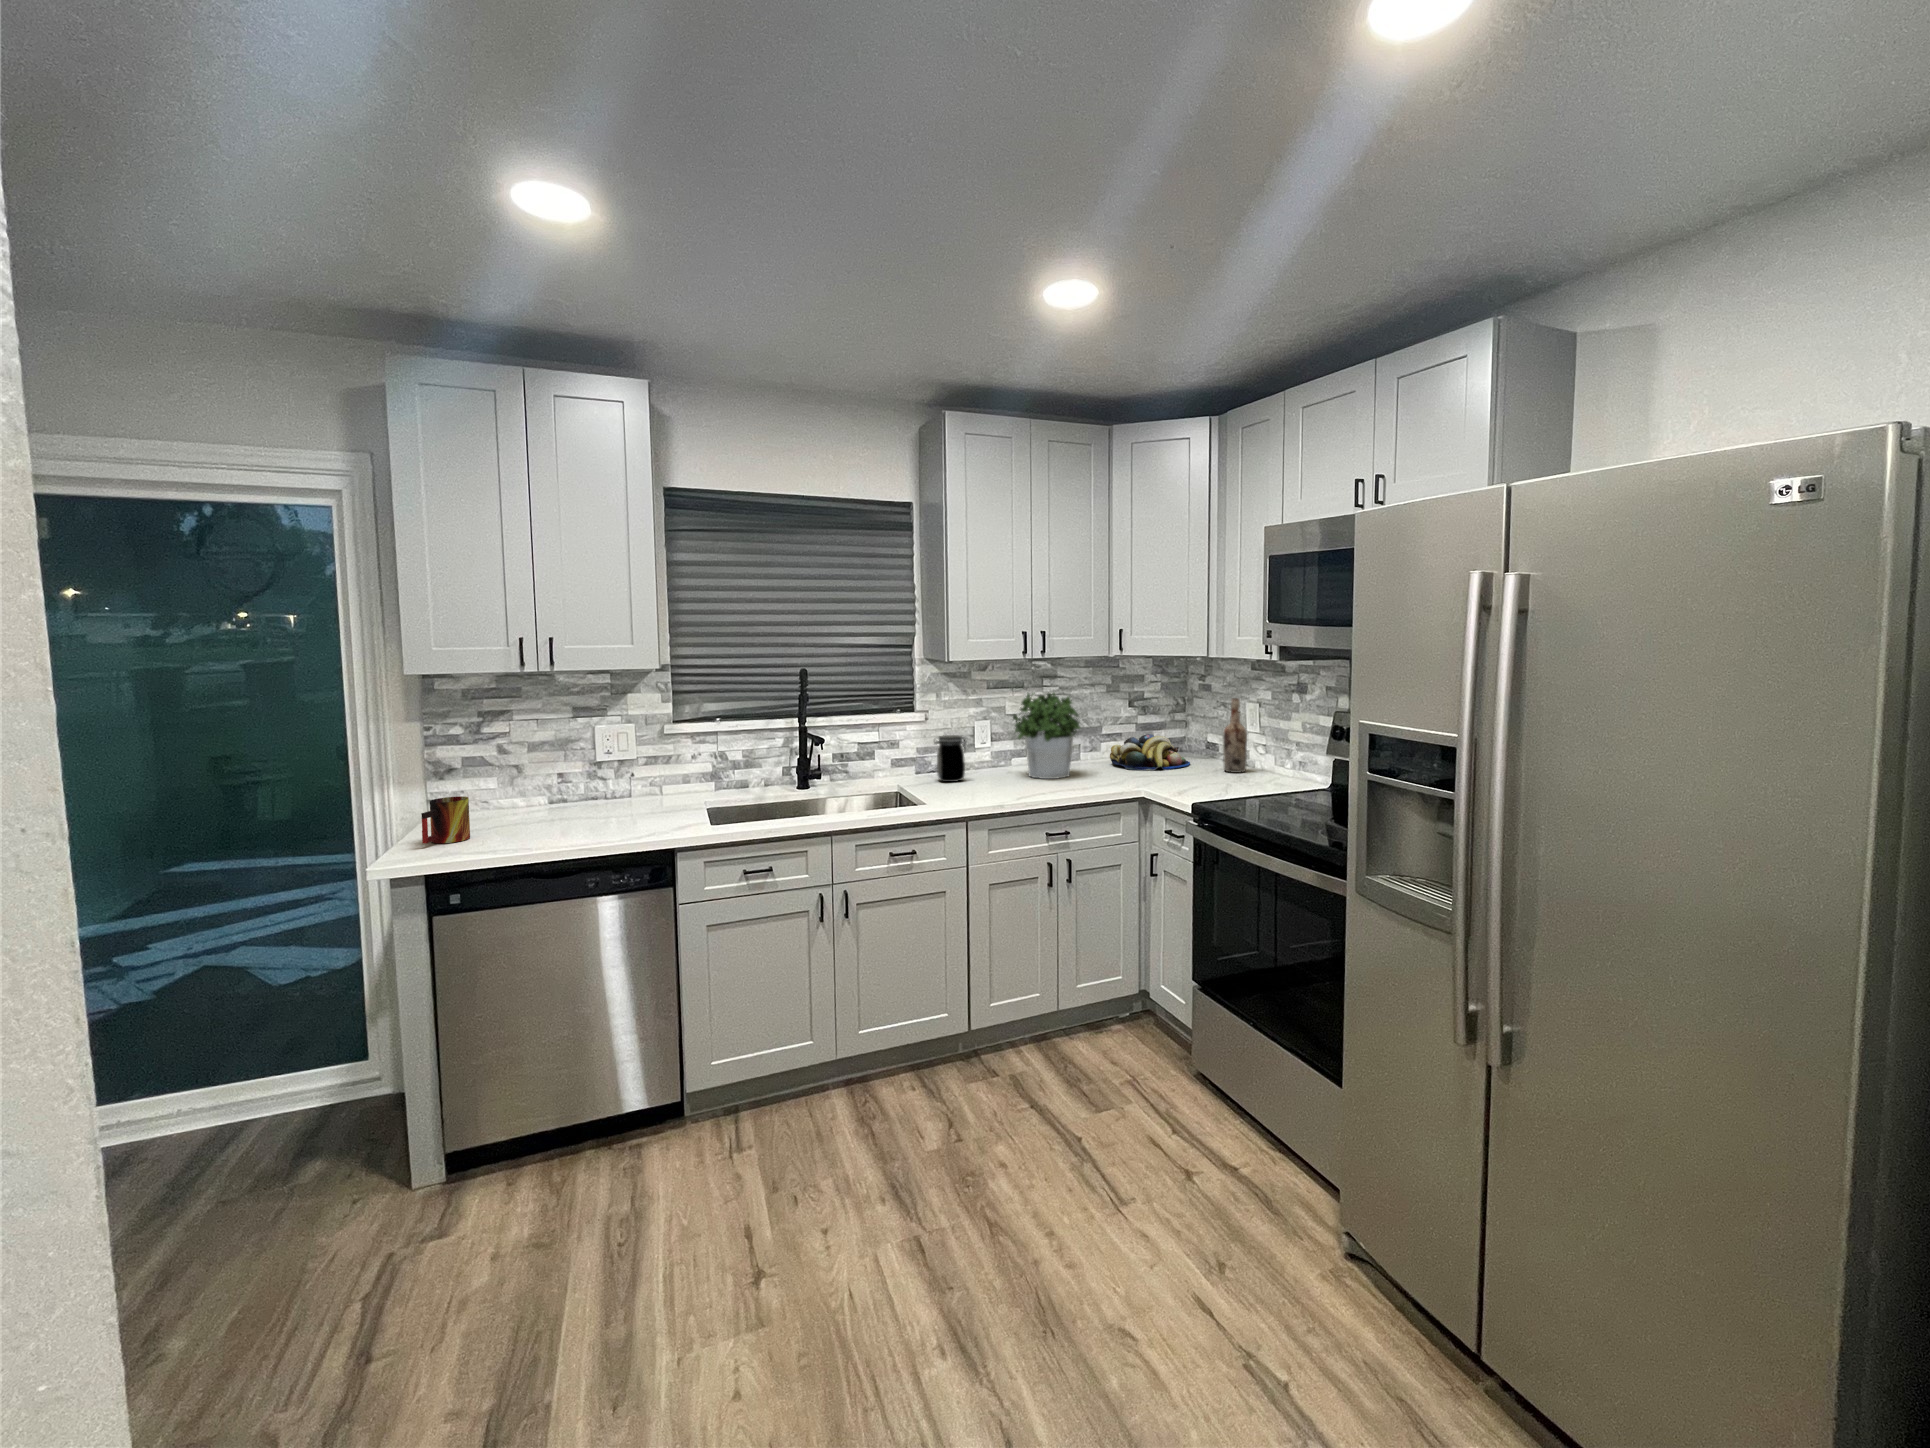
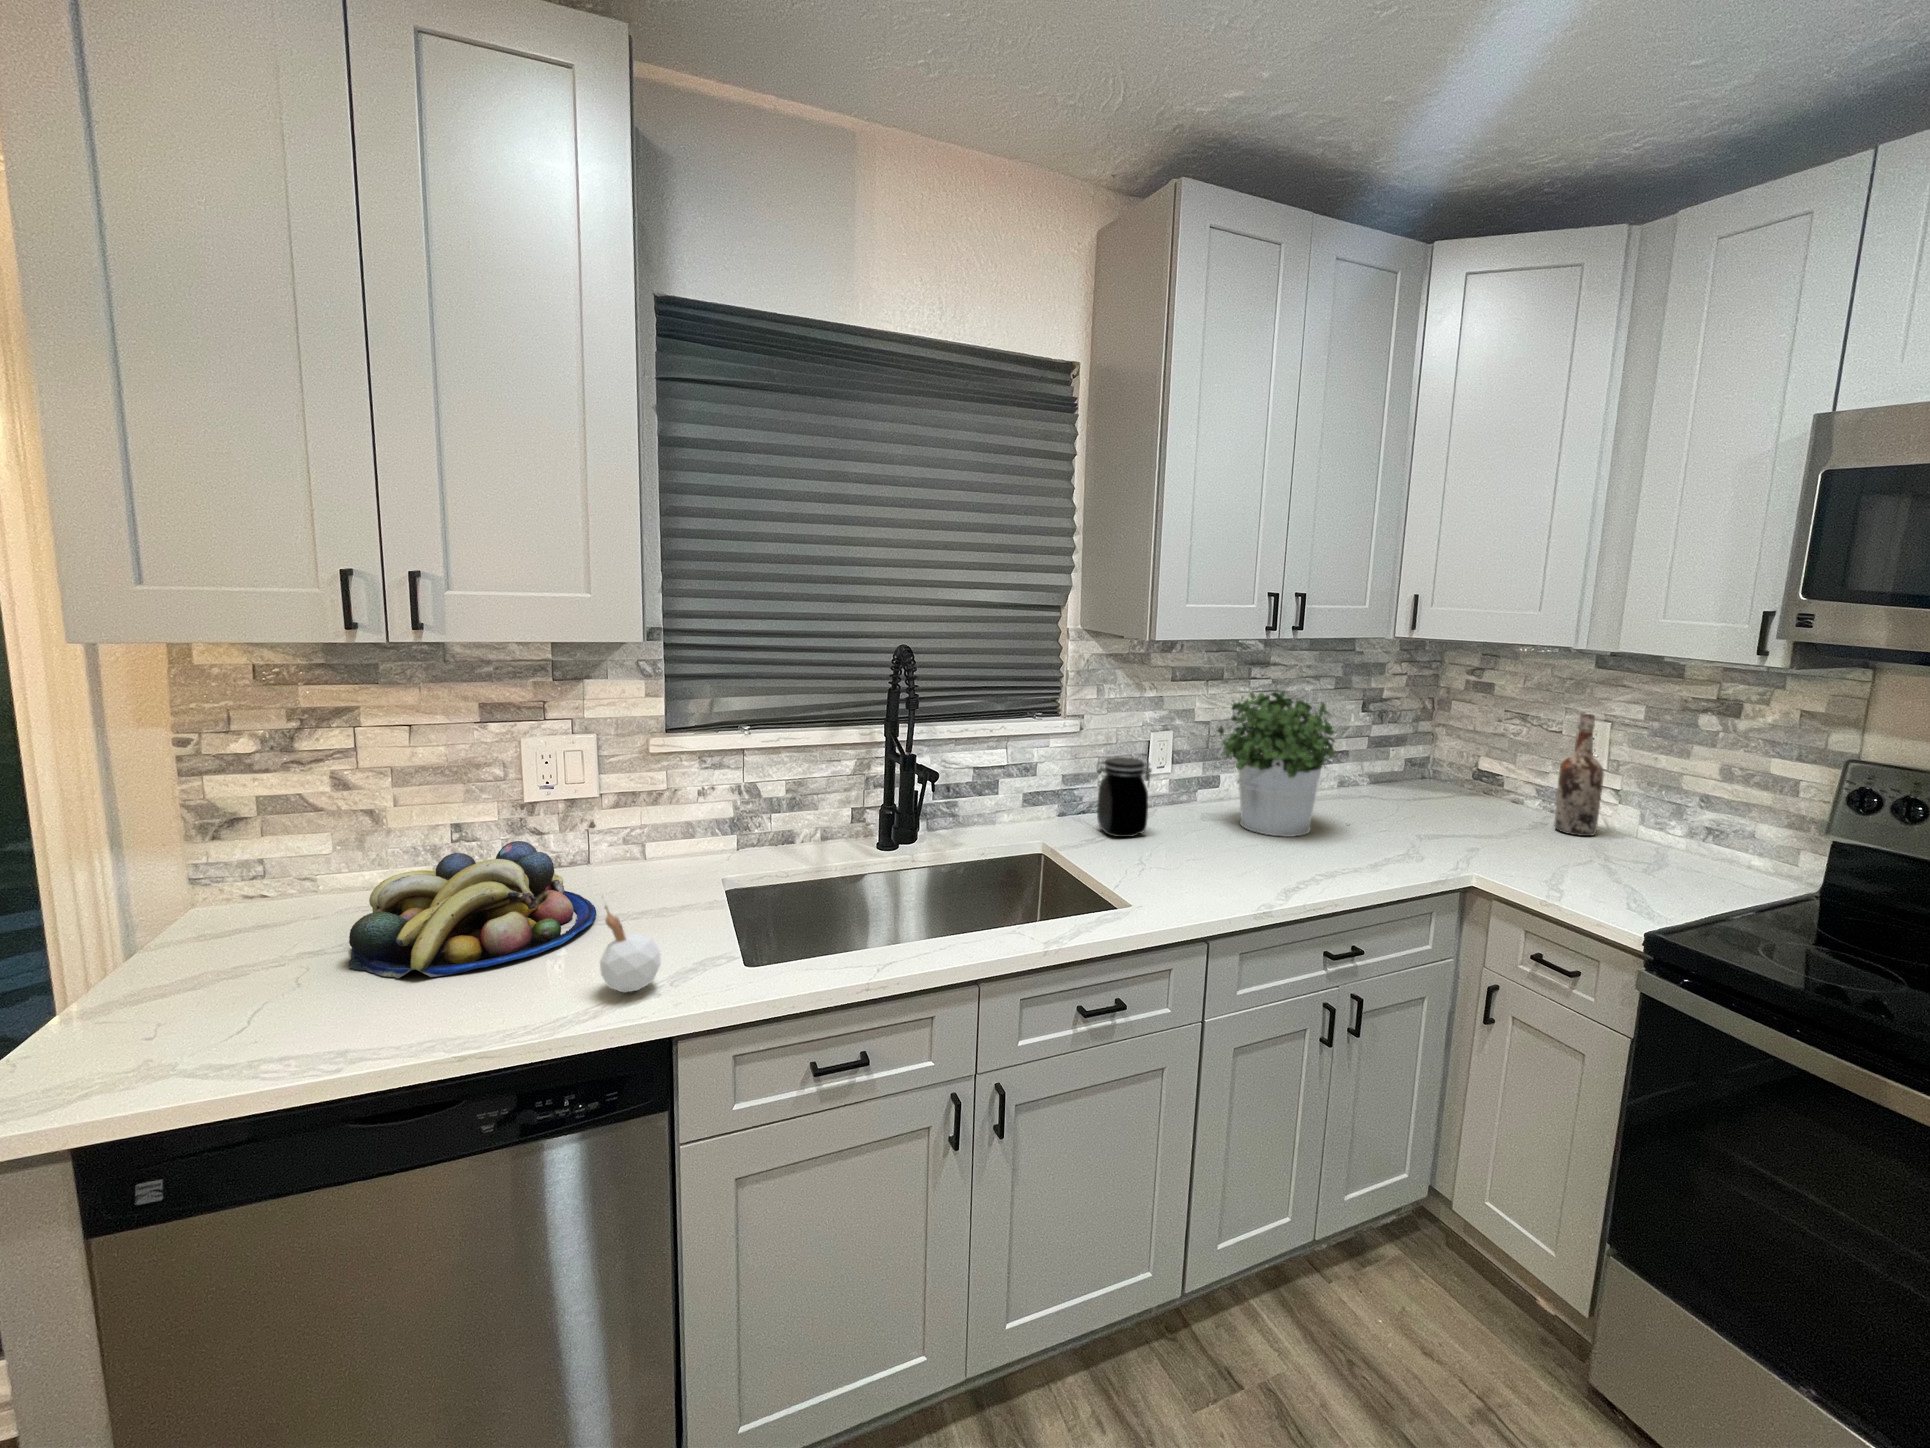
fruit bowl: present [1110,734,1190,771] -> present [348,841,596,978]
candle: none [640,787,669,833] -> present [600,900,661,992]
mug: present [421,796,470,844] -> none [92,908,232,1035]

